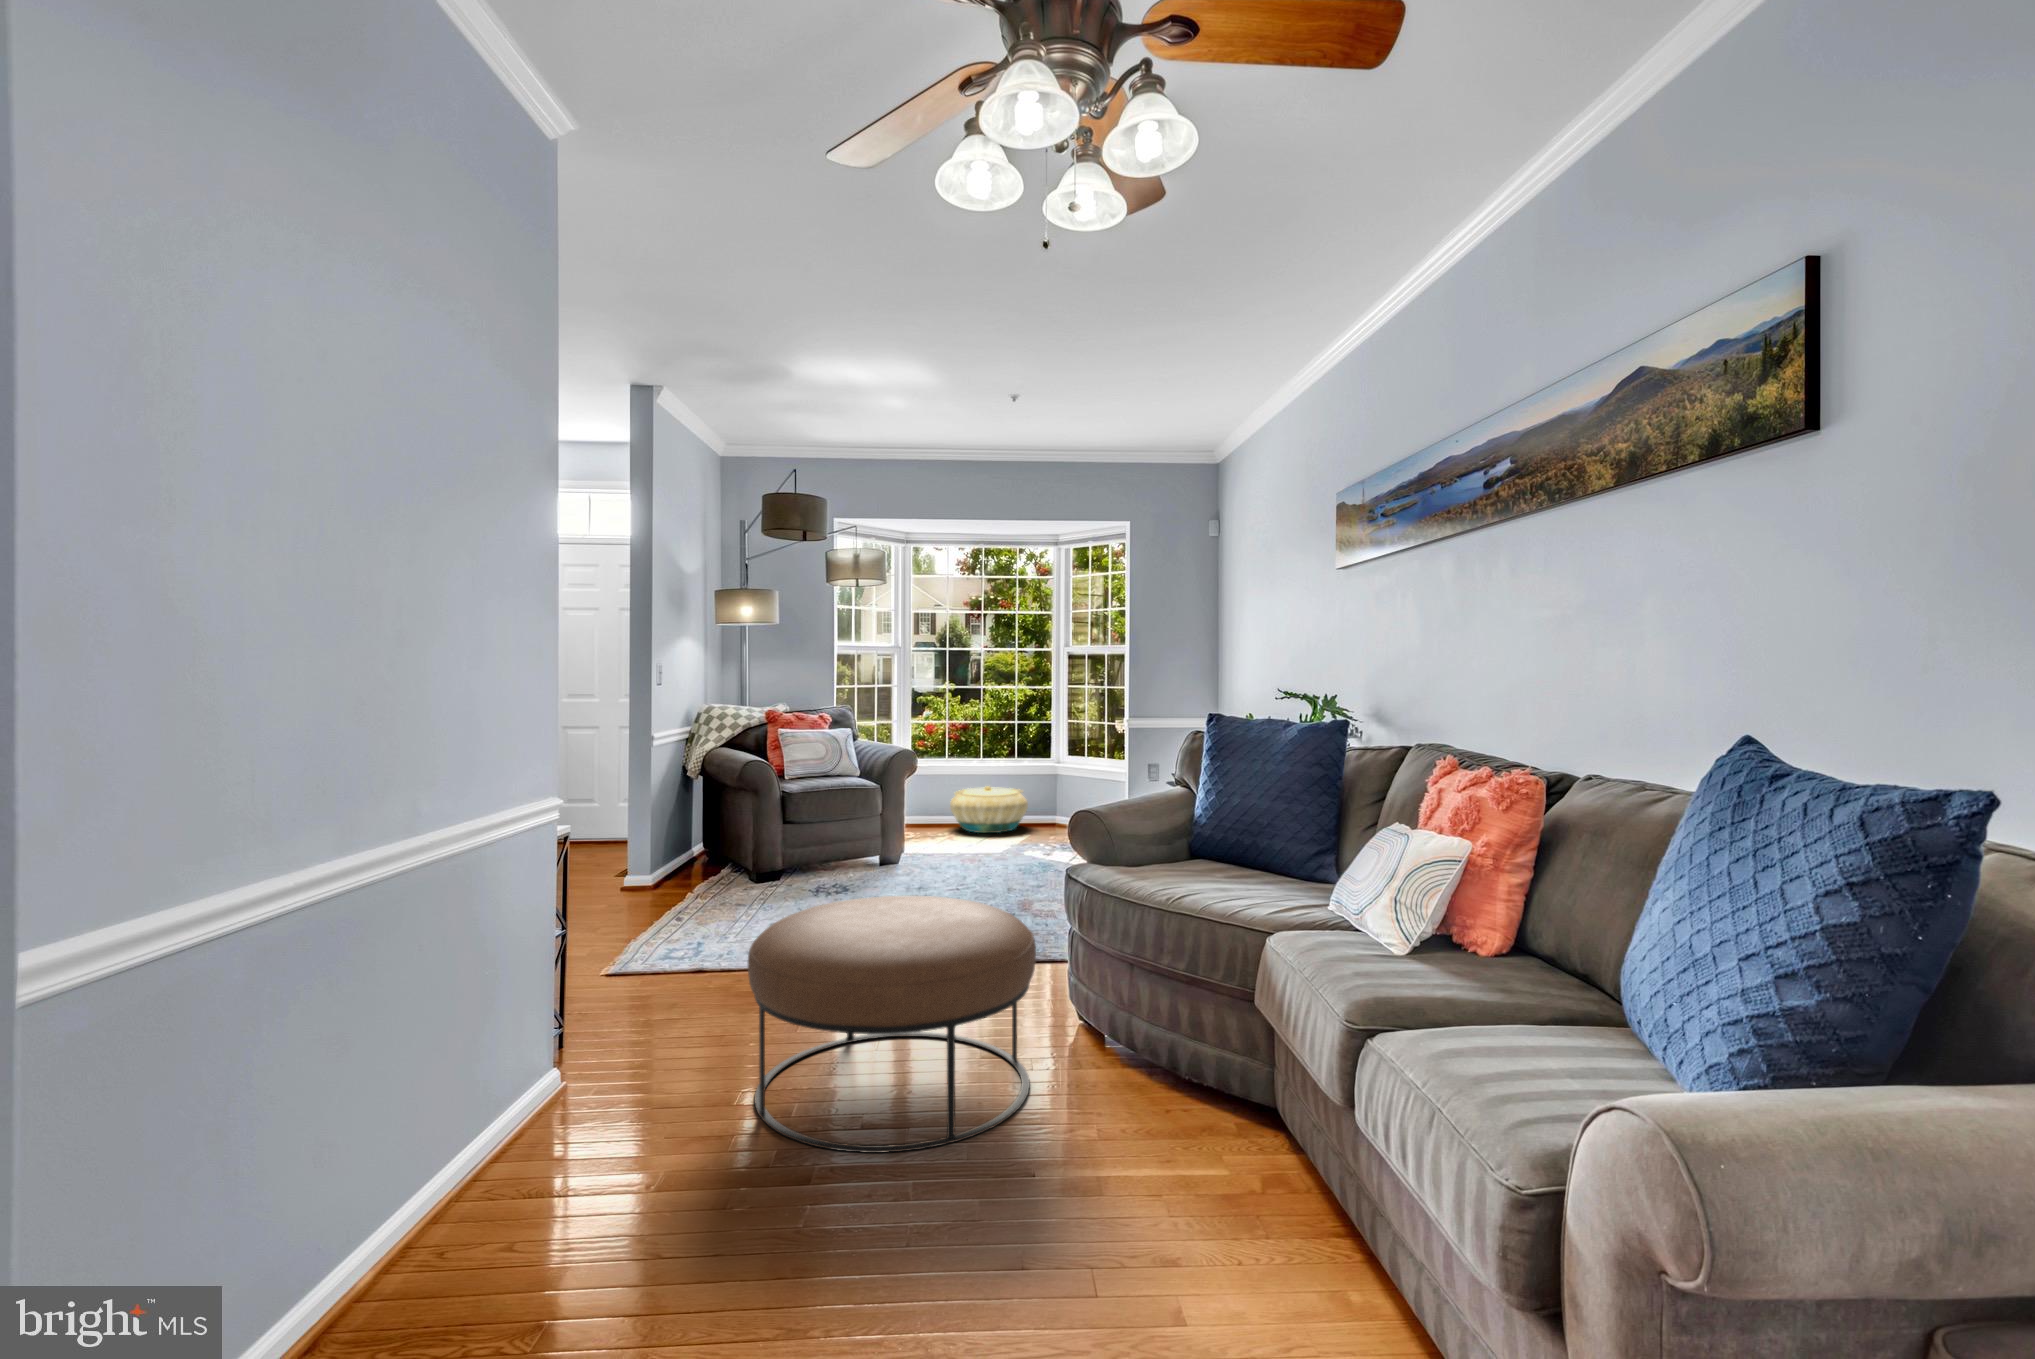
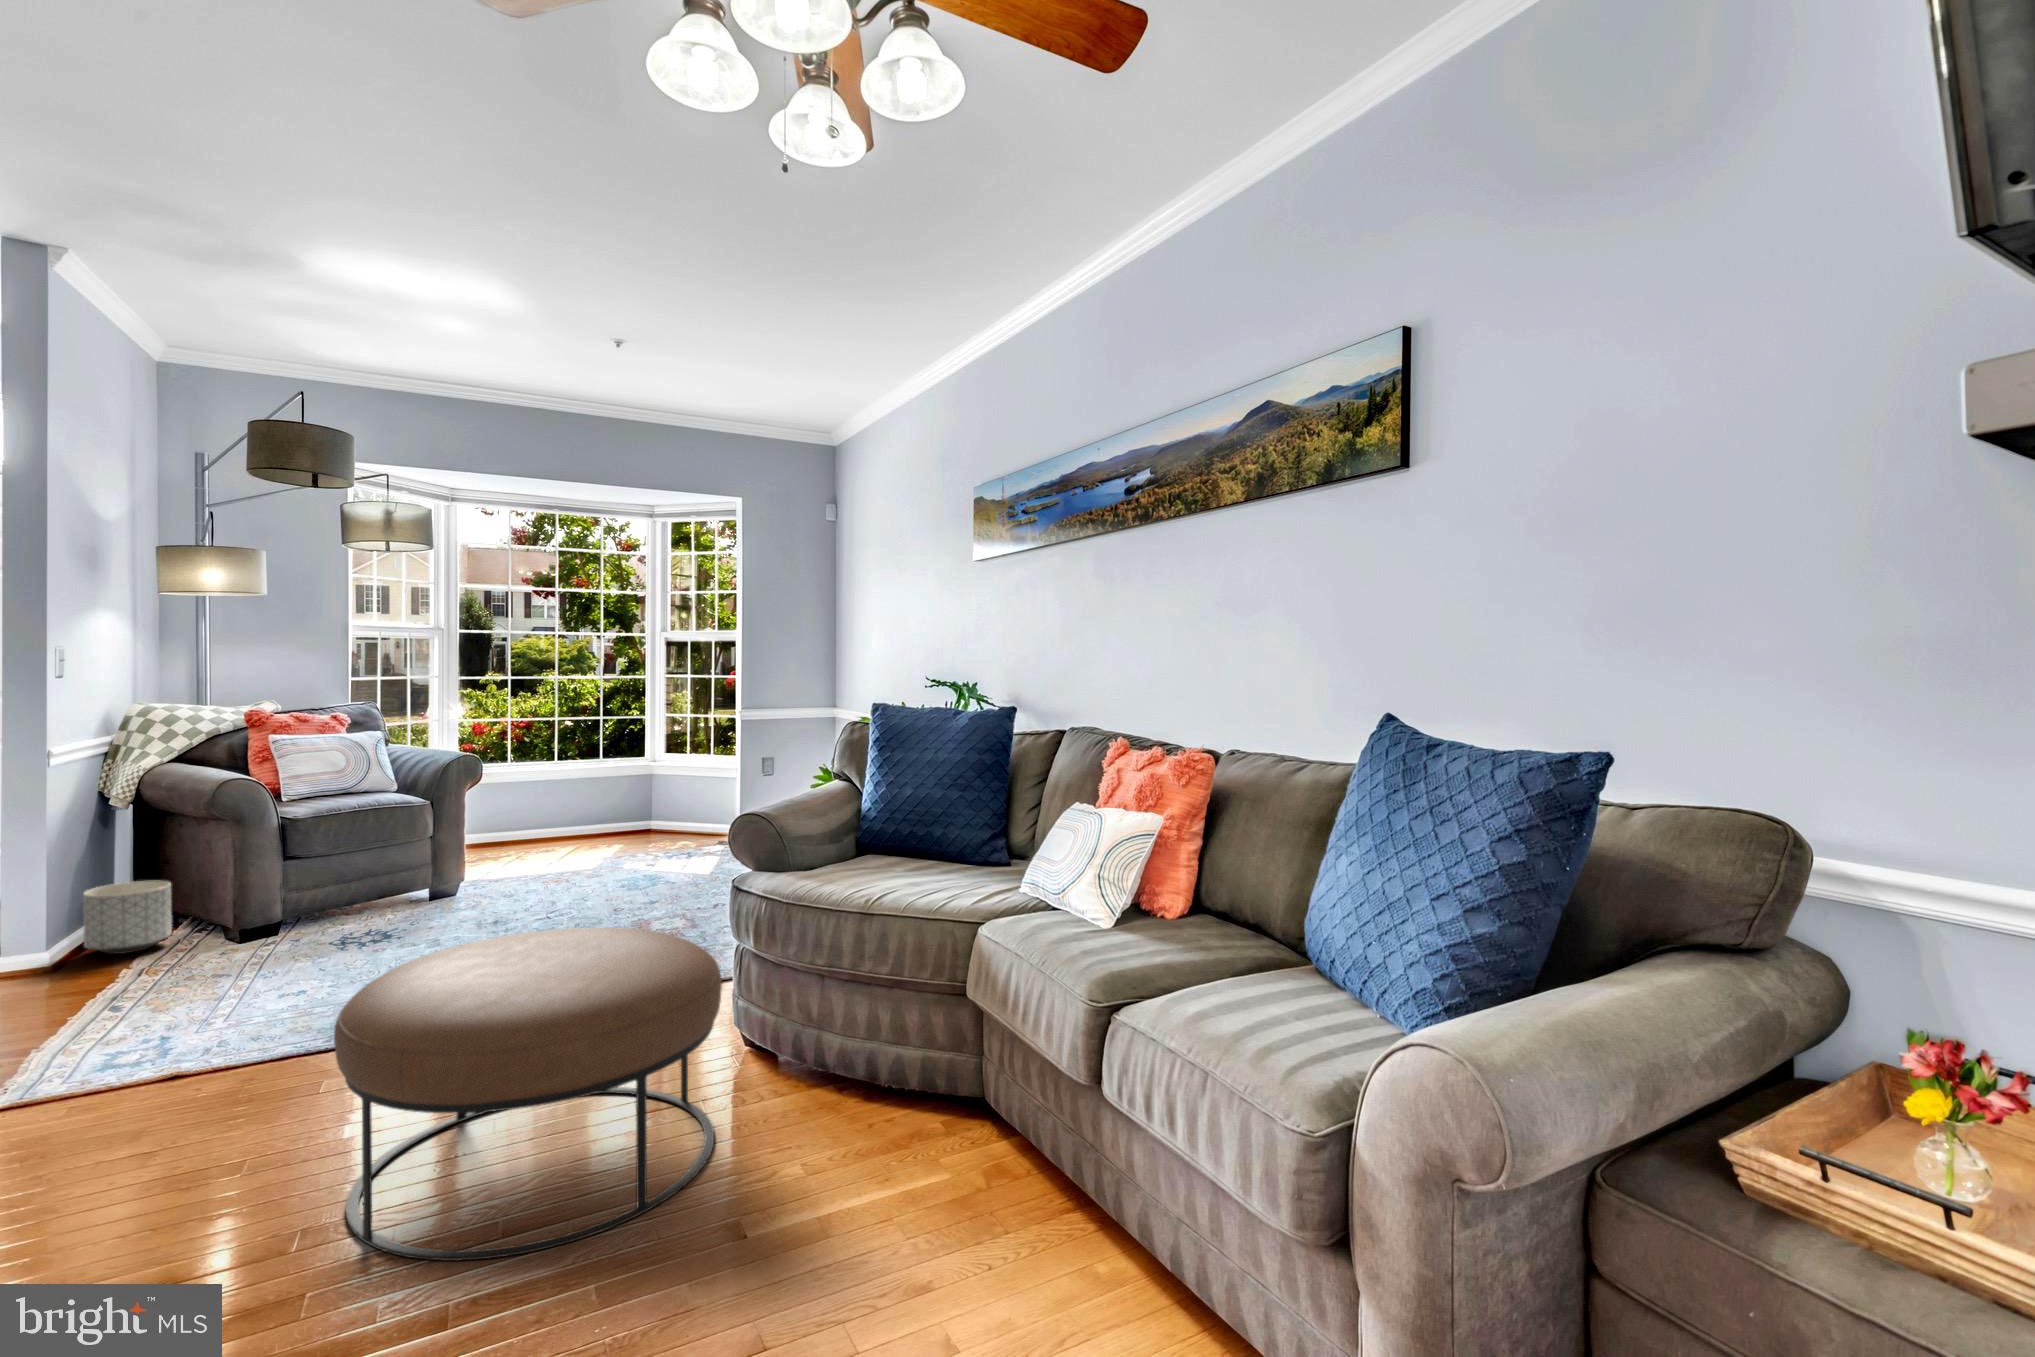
basket: present [950,786,1028,833] -> none [504,794,603,848]
planter: none [663,833,714,885] -> present [83,881,172,954]

